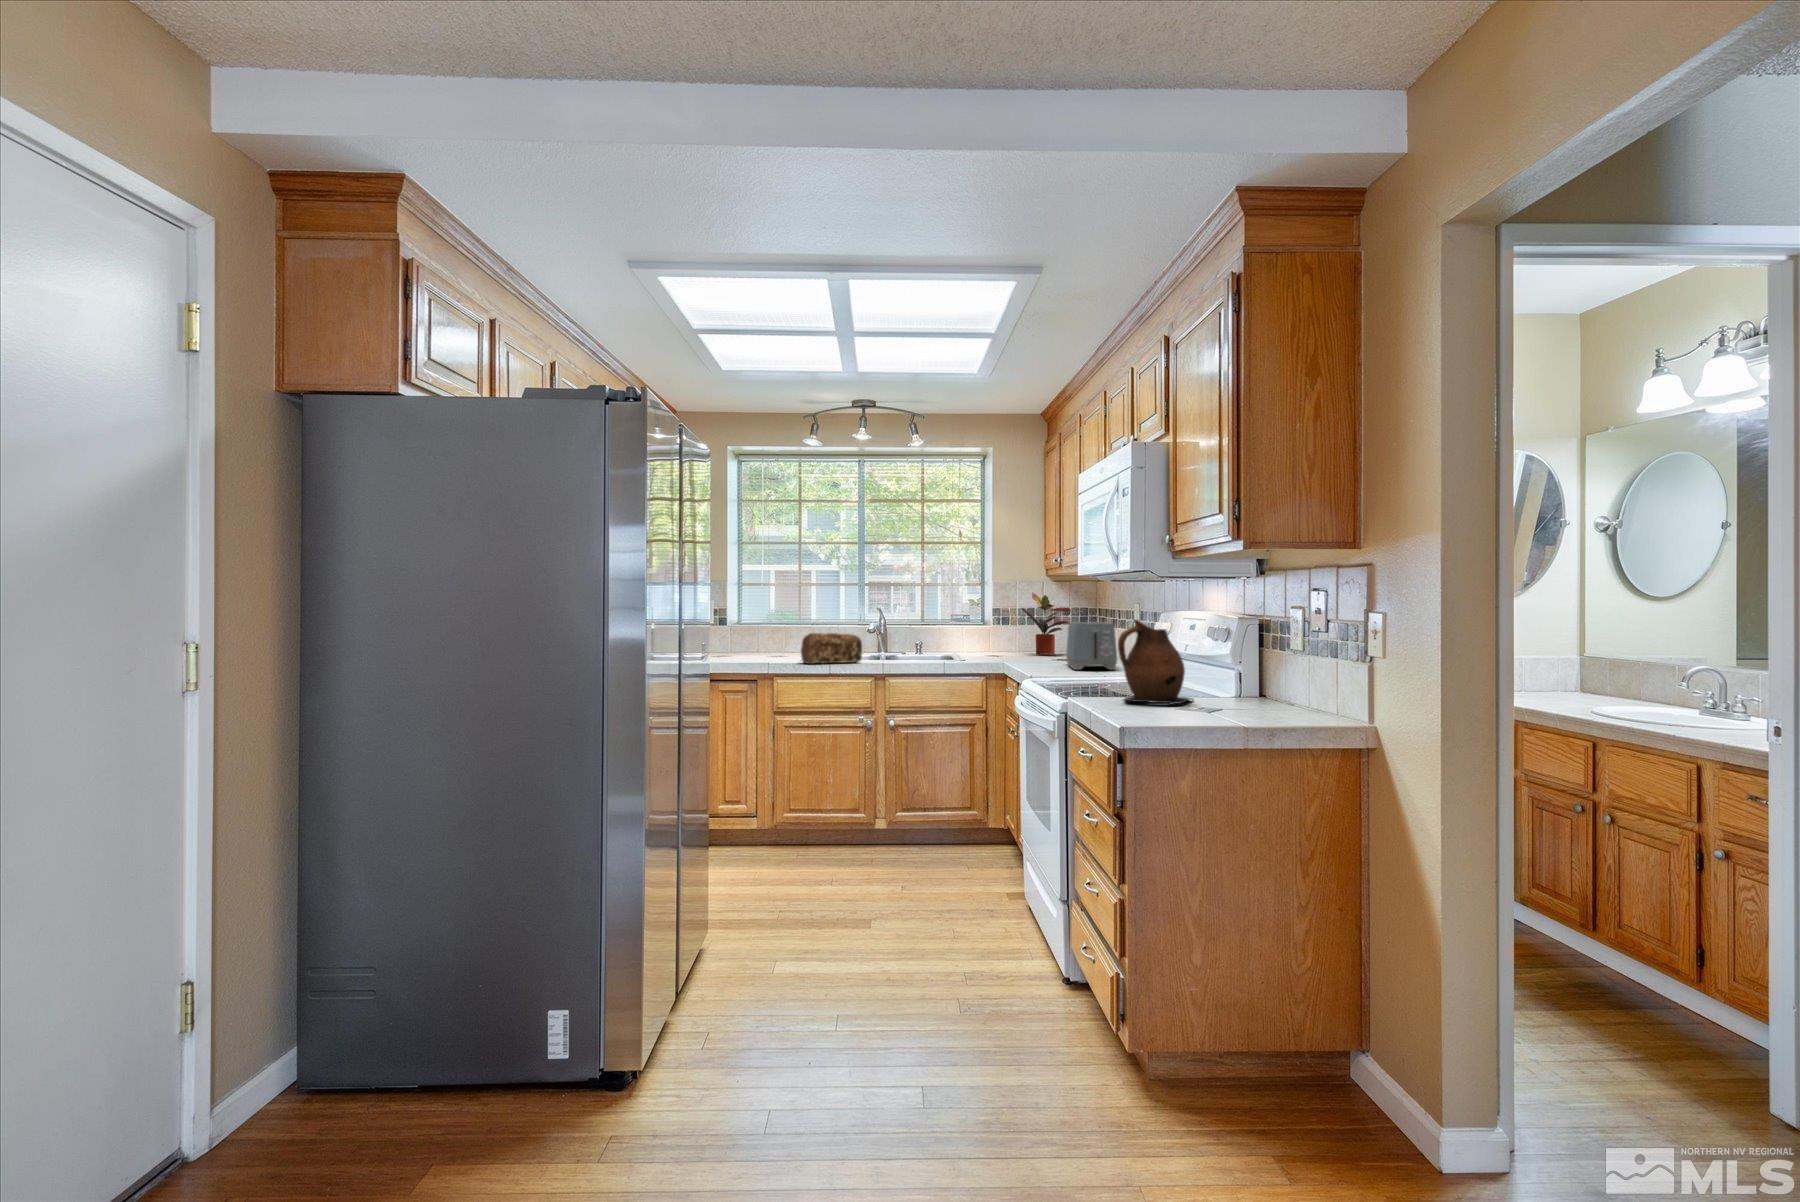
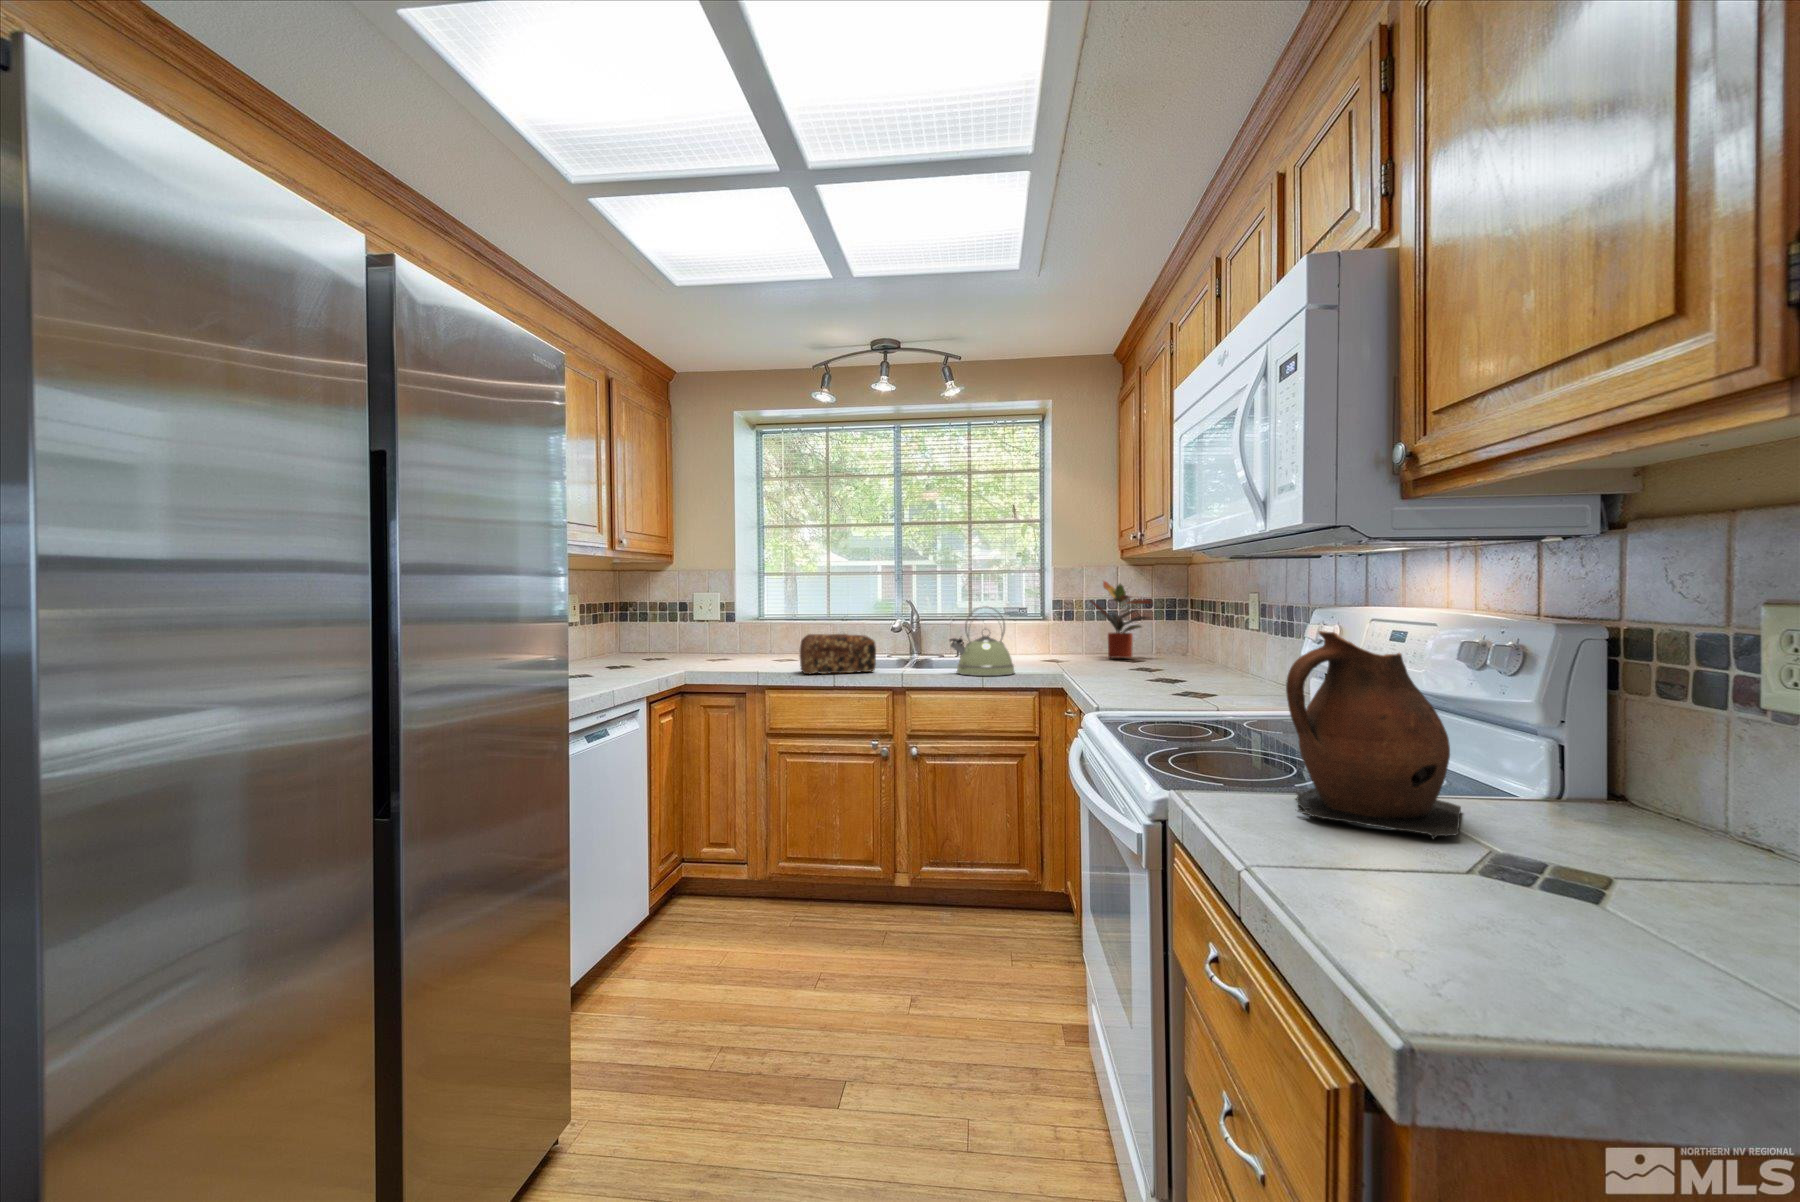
kettle: none [918,612,968,664] -> present [950,607,1015,676]
toaster: present [1066,622,1117,670] -> none [1151,621,1231,693]

